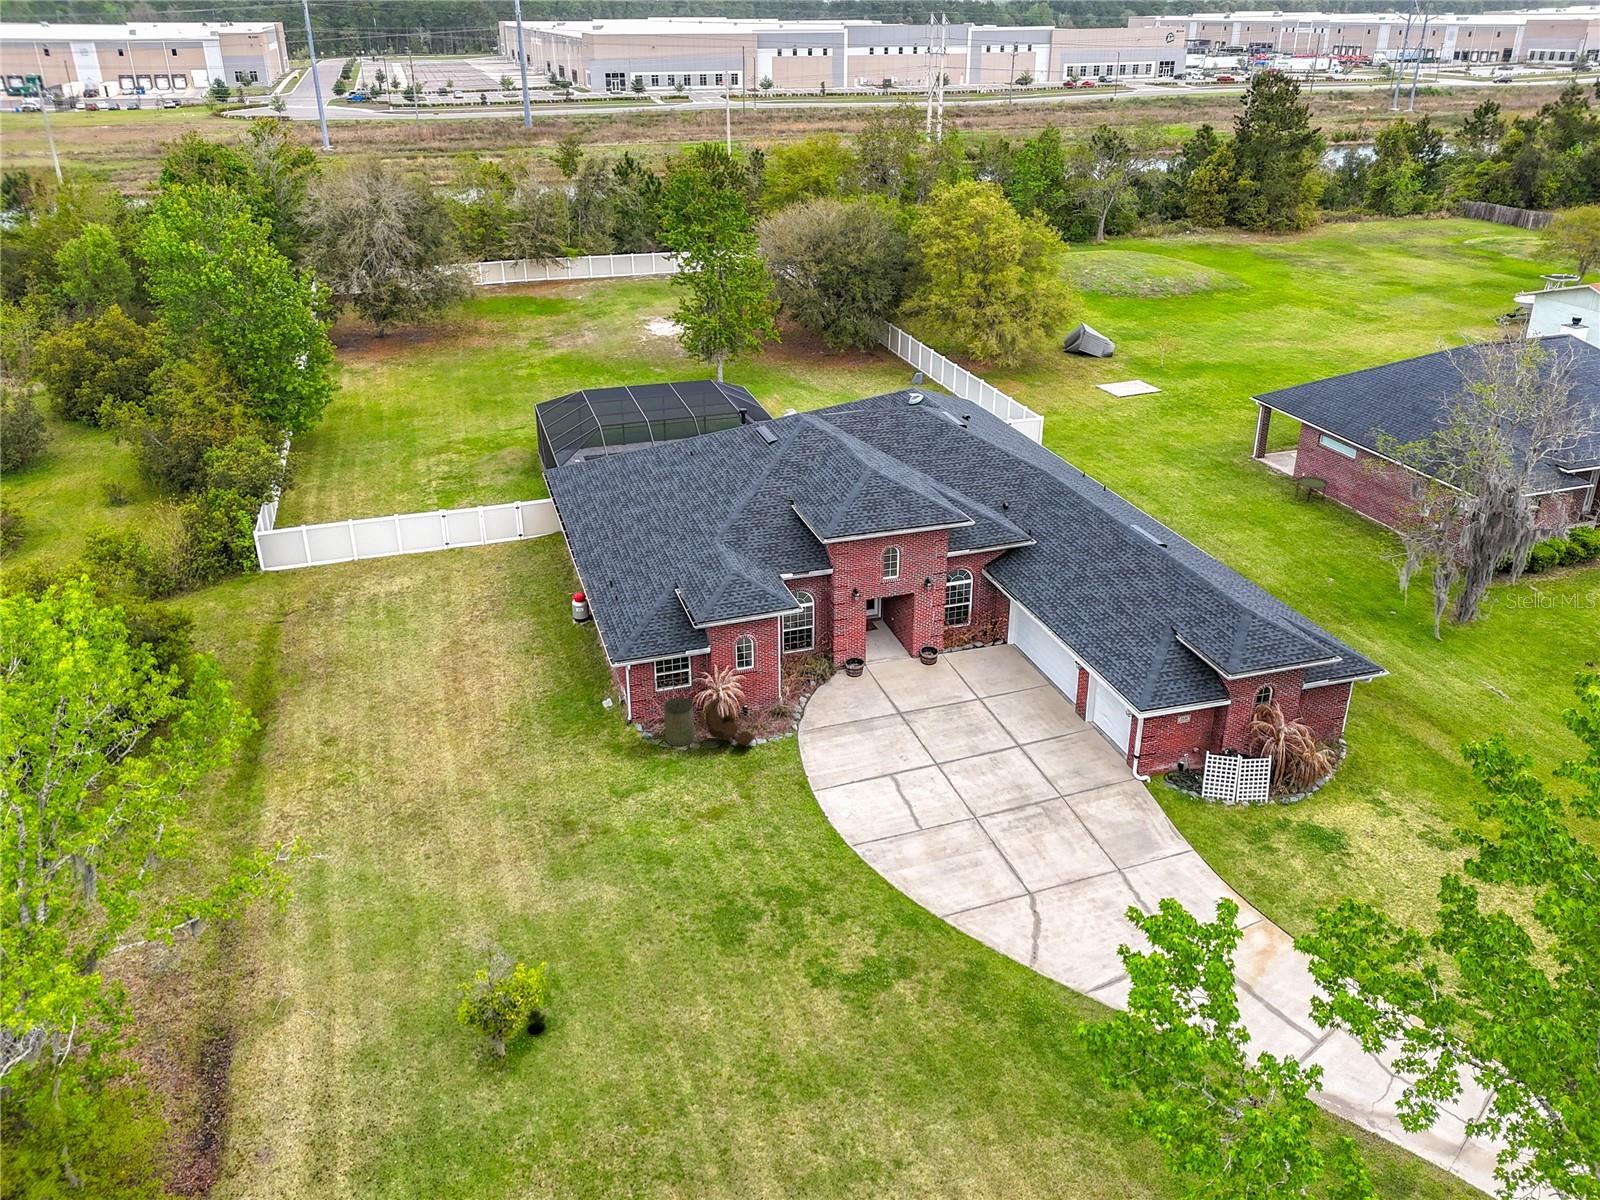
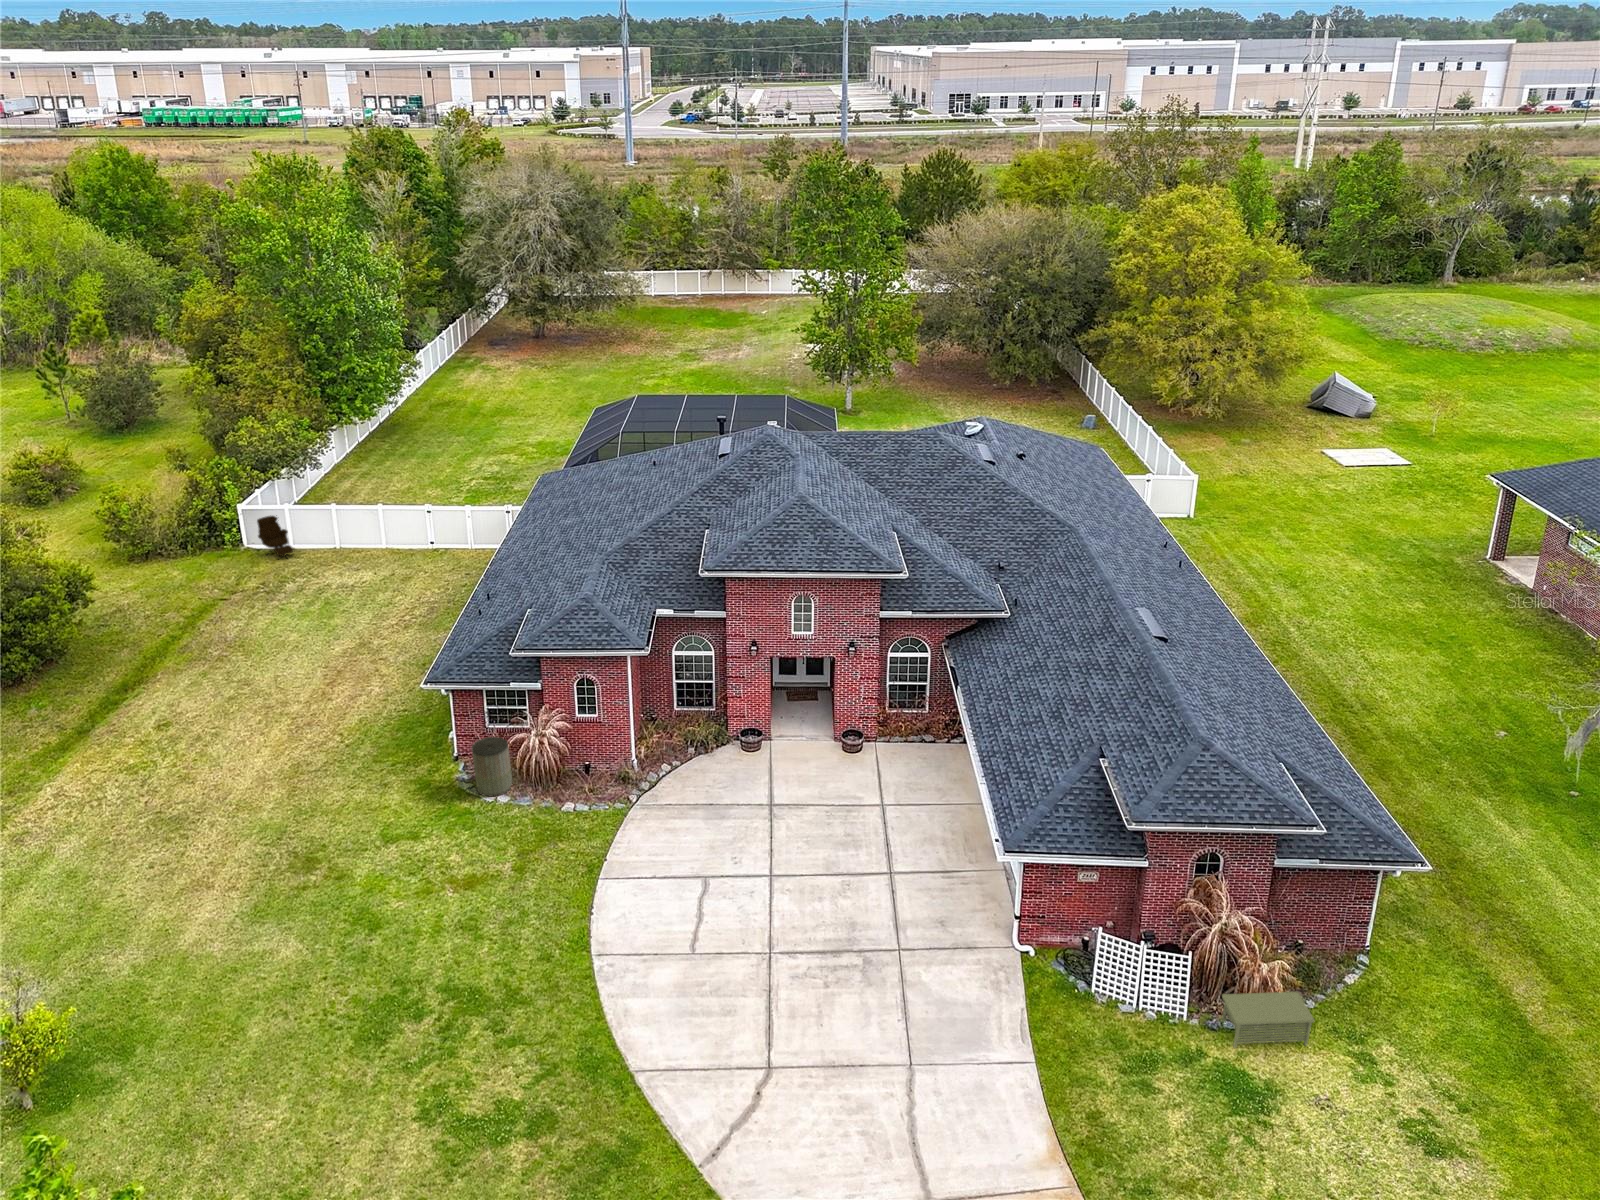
round table: present [1295,477,1328,501] -> none [1517,586,1567,622]
lounge chair: present [705,699,754,748] -> present [257,516,293,556]
storage bench: none [1288,769,1350,812] -> present [1222,992,1314,1048]
potted tree: present [525,1007,546,1037] -> none [30,1064,66,1106]

